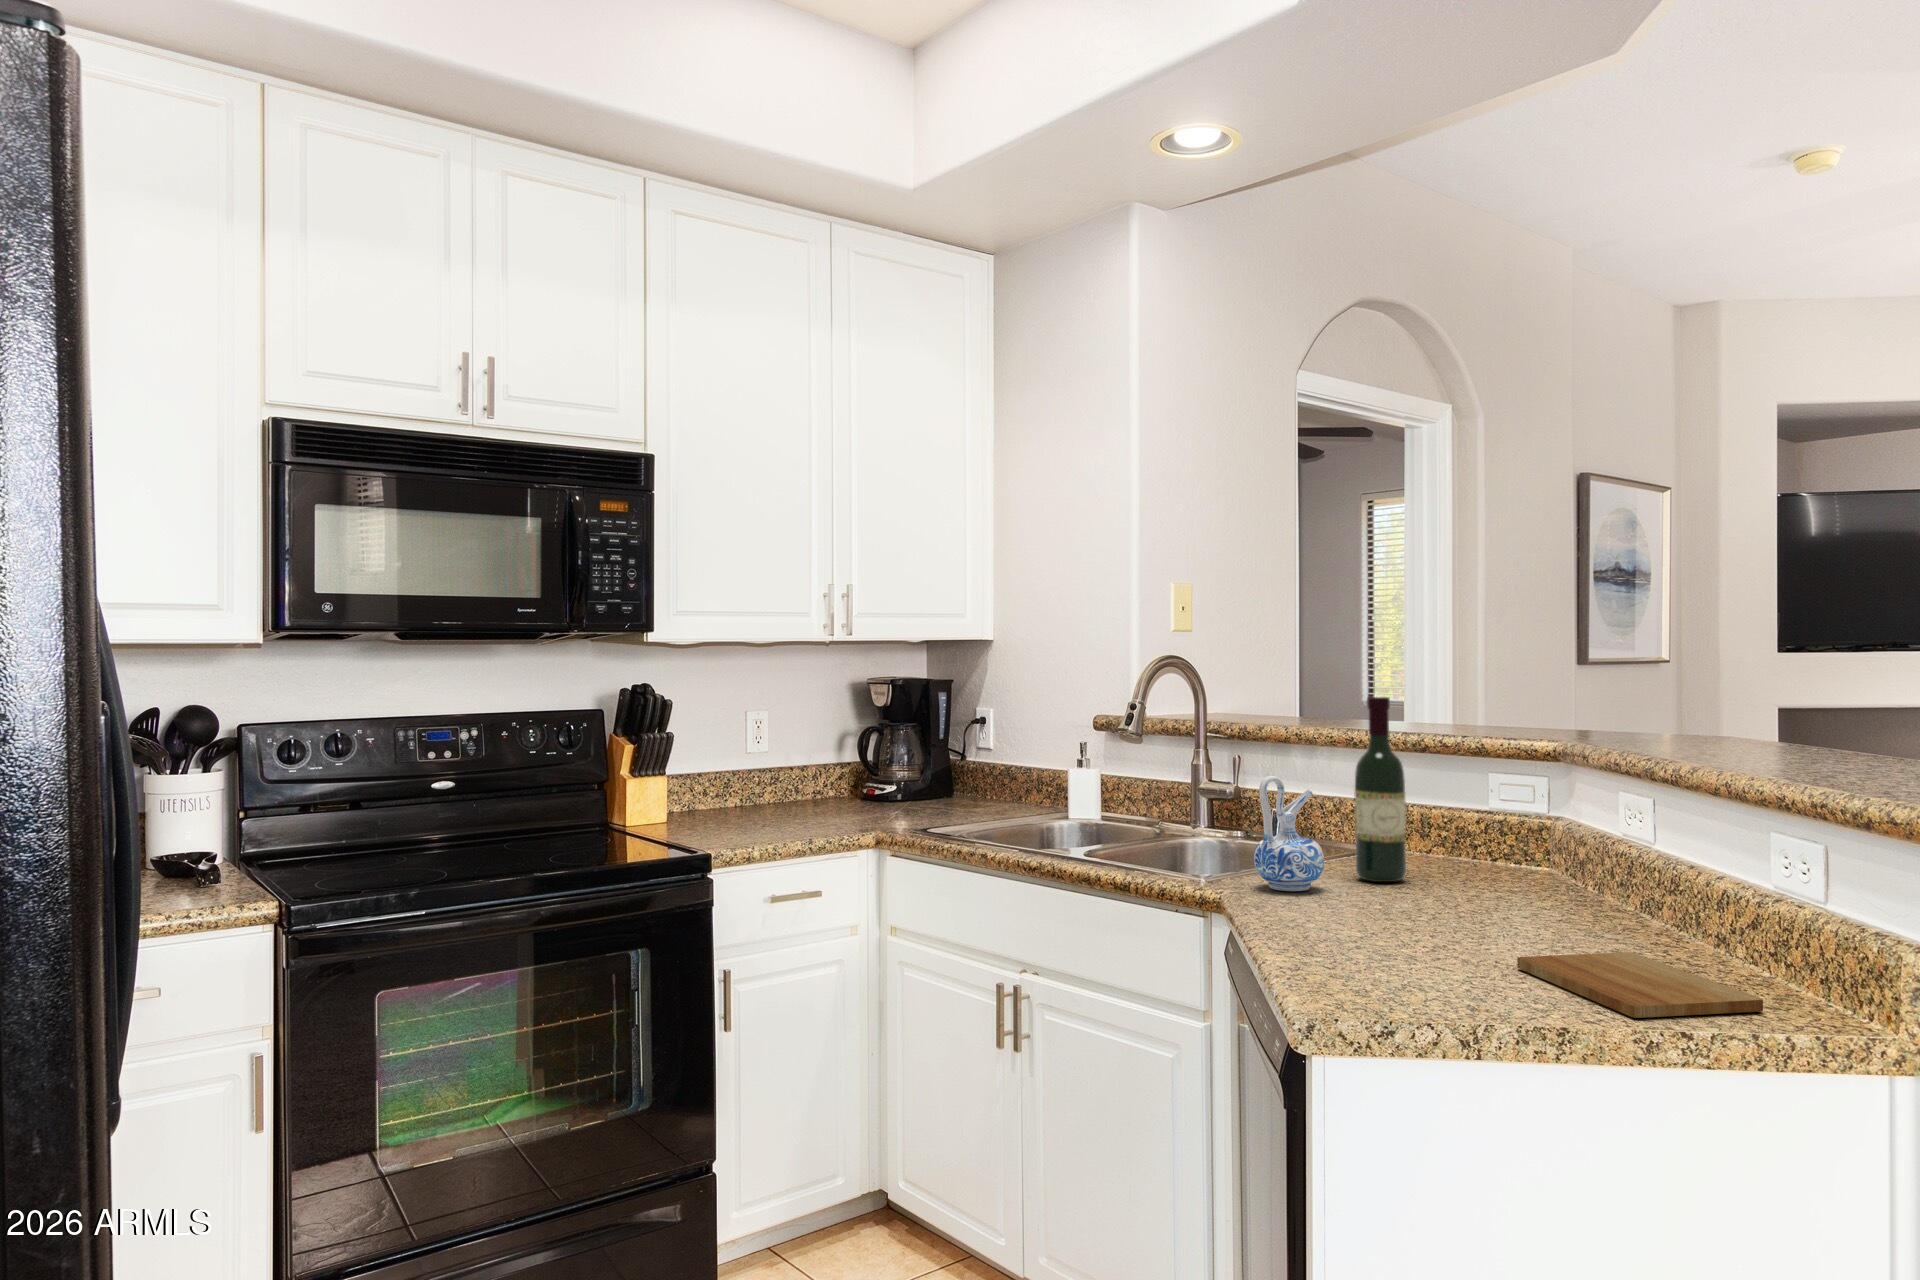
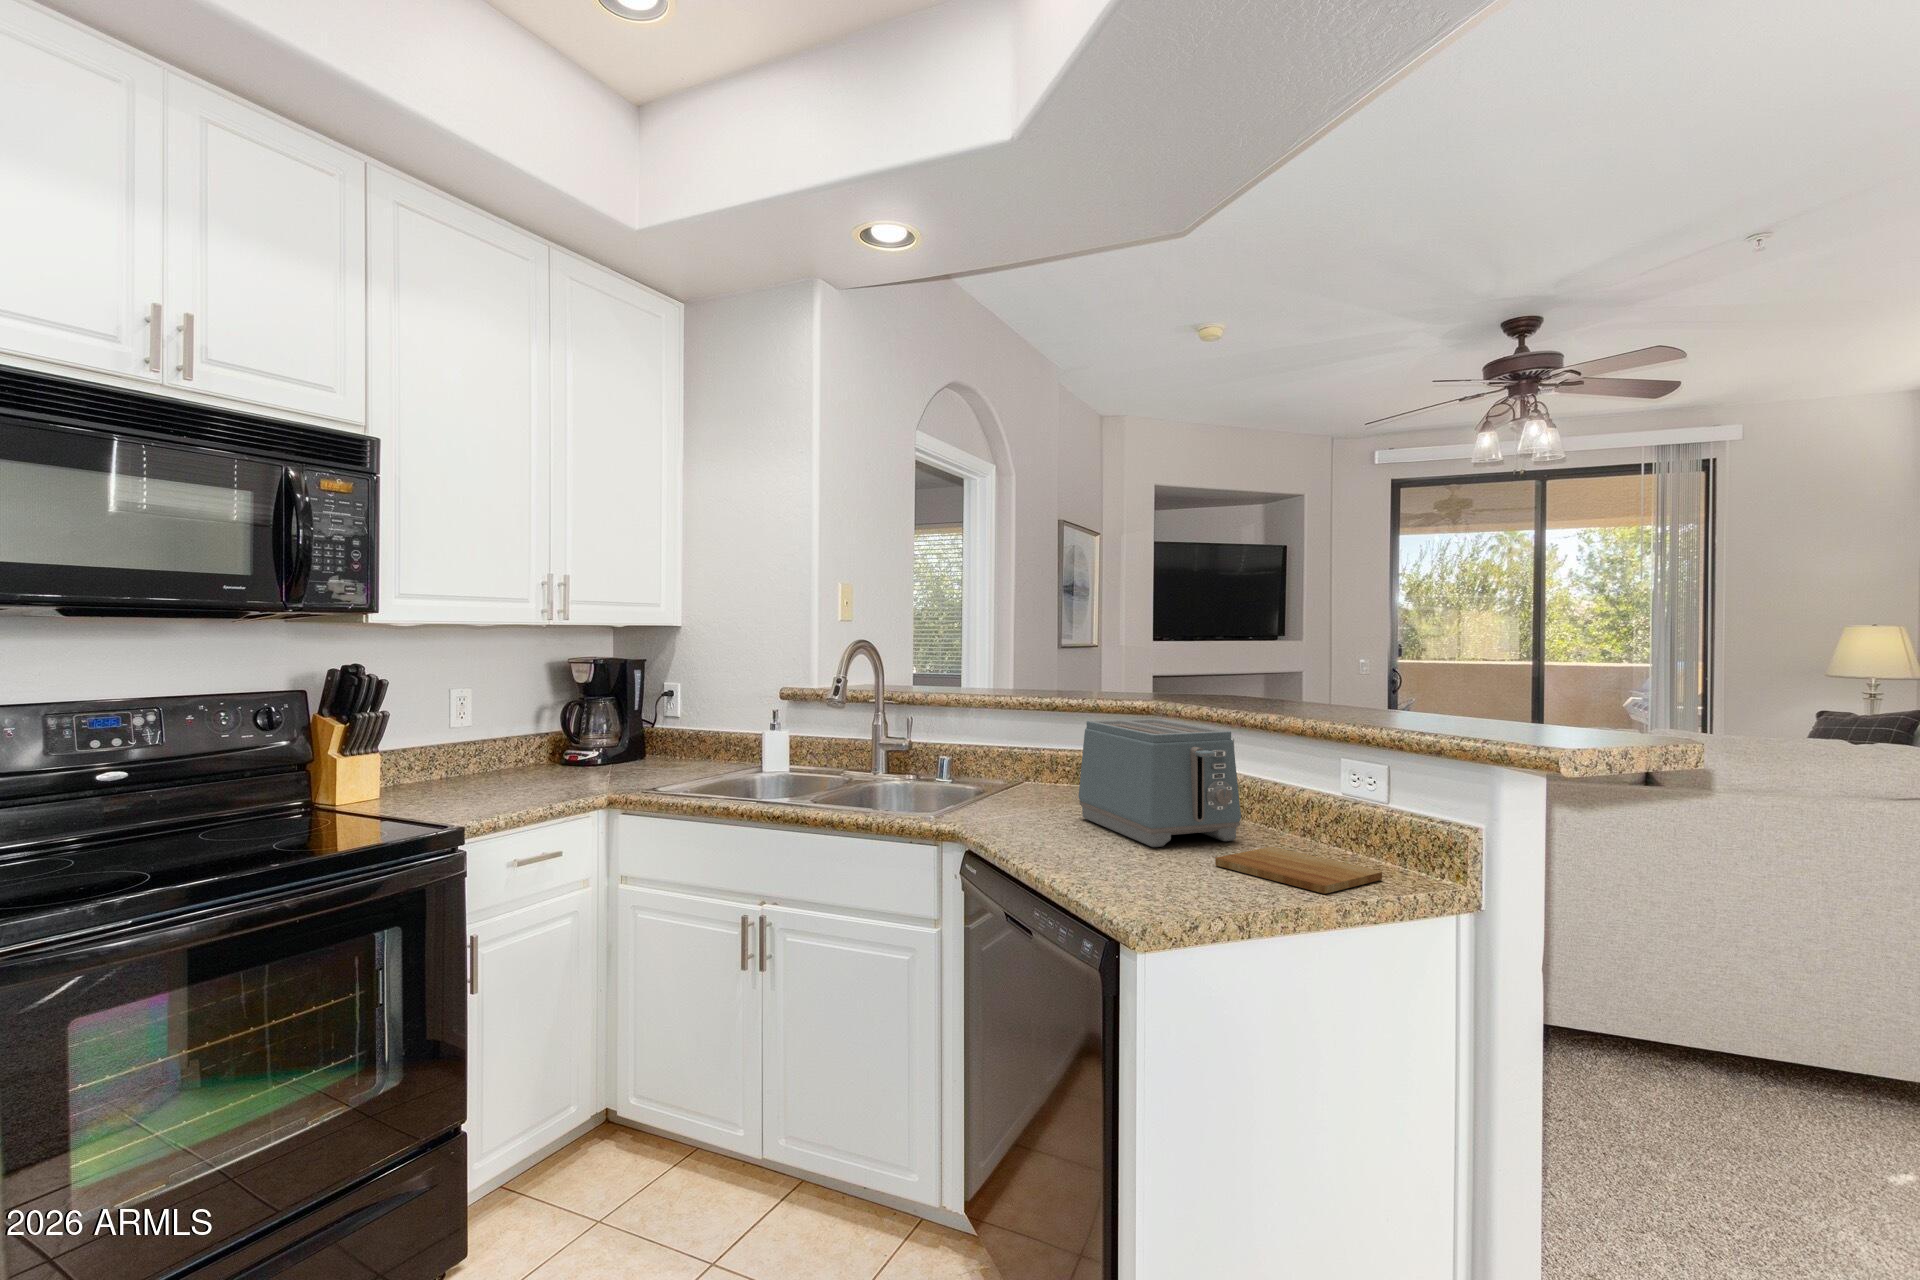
wine bottle: present [1354,697,1406,882] -> none [1030,672,1066,808]
toaster: none [1402,763,1605,941] -> present [1079,719,1241,847]
ceramic pitcher: present [1254,776,1324,891] -> none [970,734,1022,821]

